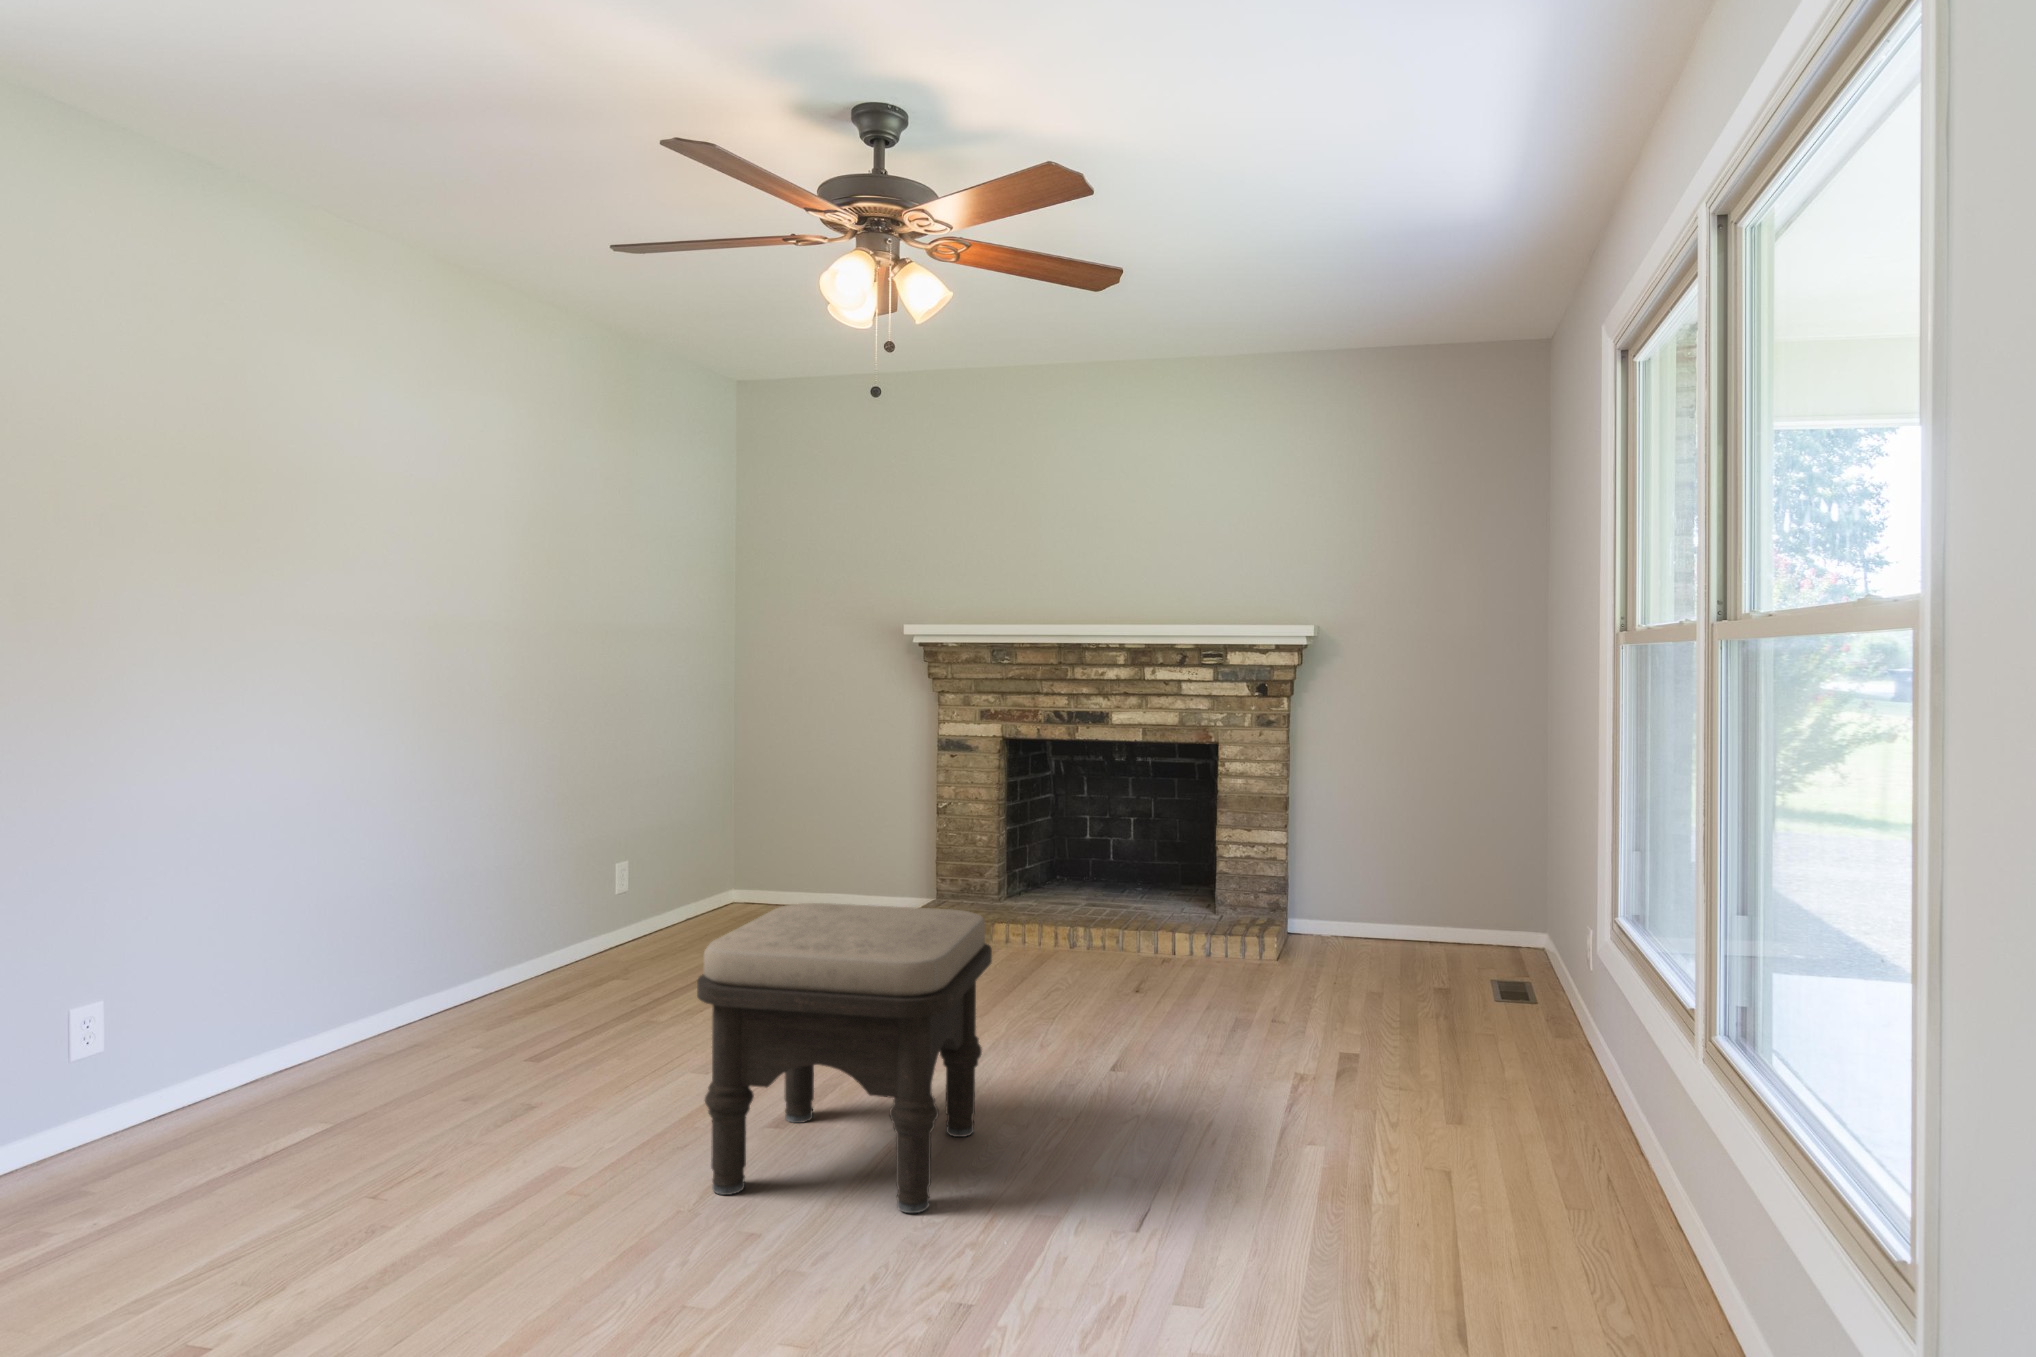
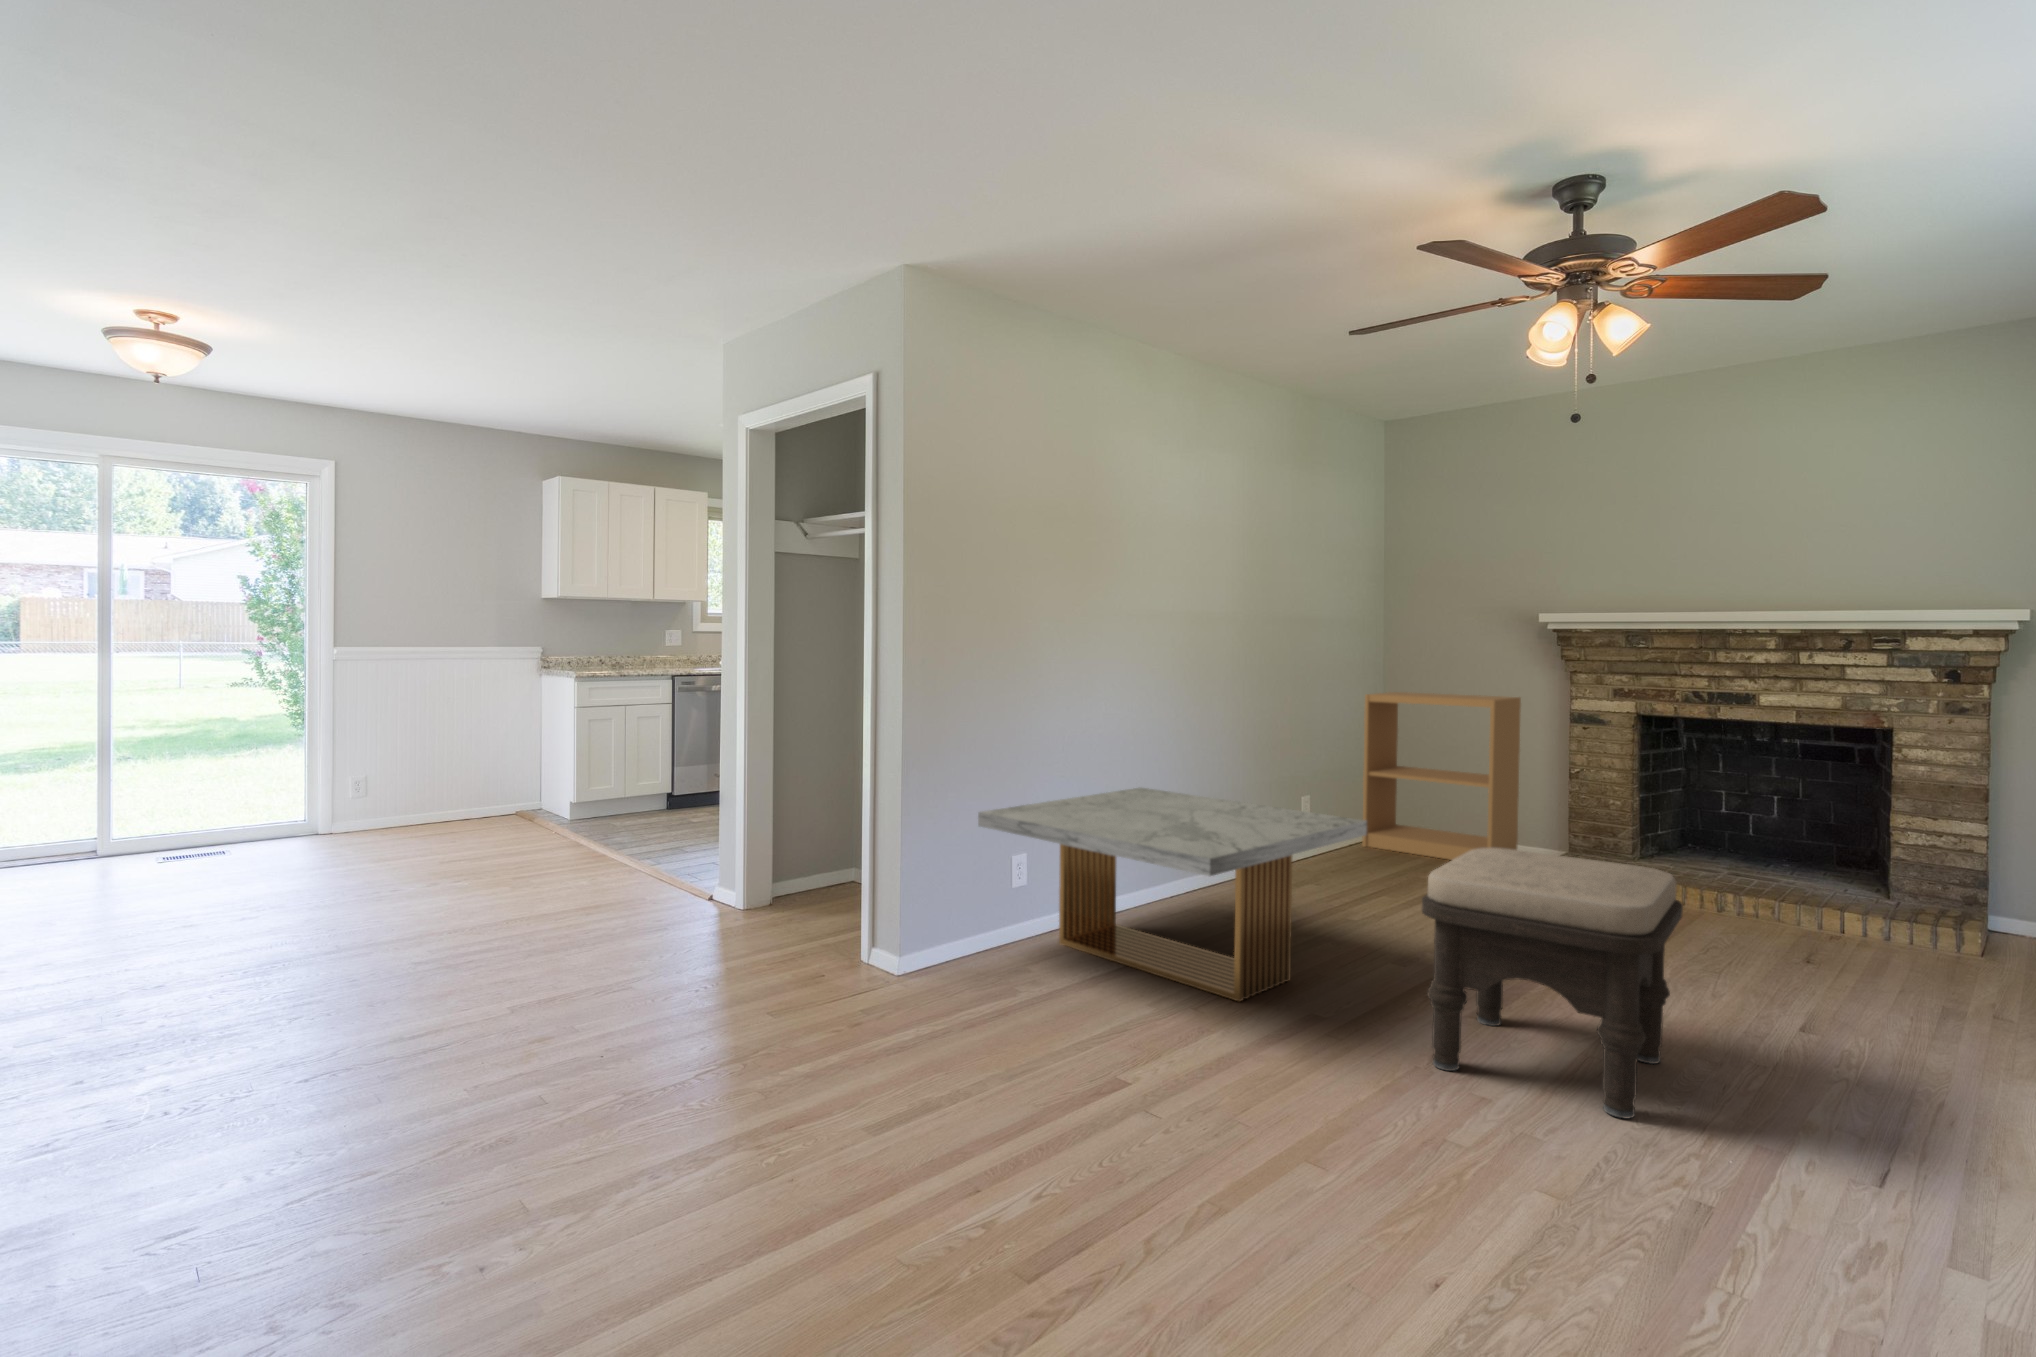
bookshelf: none [715,717,893,920] -> present [1362,692,1521,860]
coffee table: none [43,859,666,1150] -> present [978,788,1367,1001]

